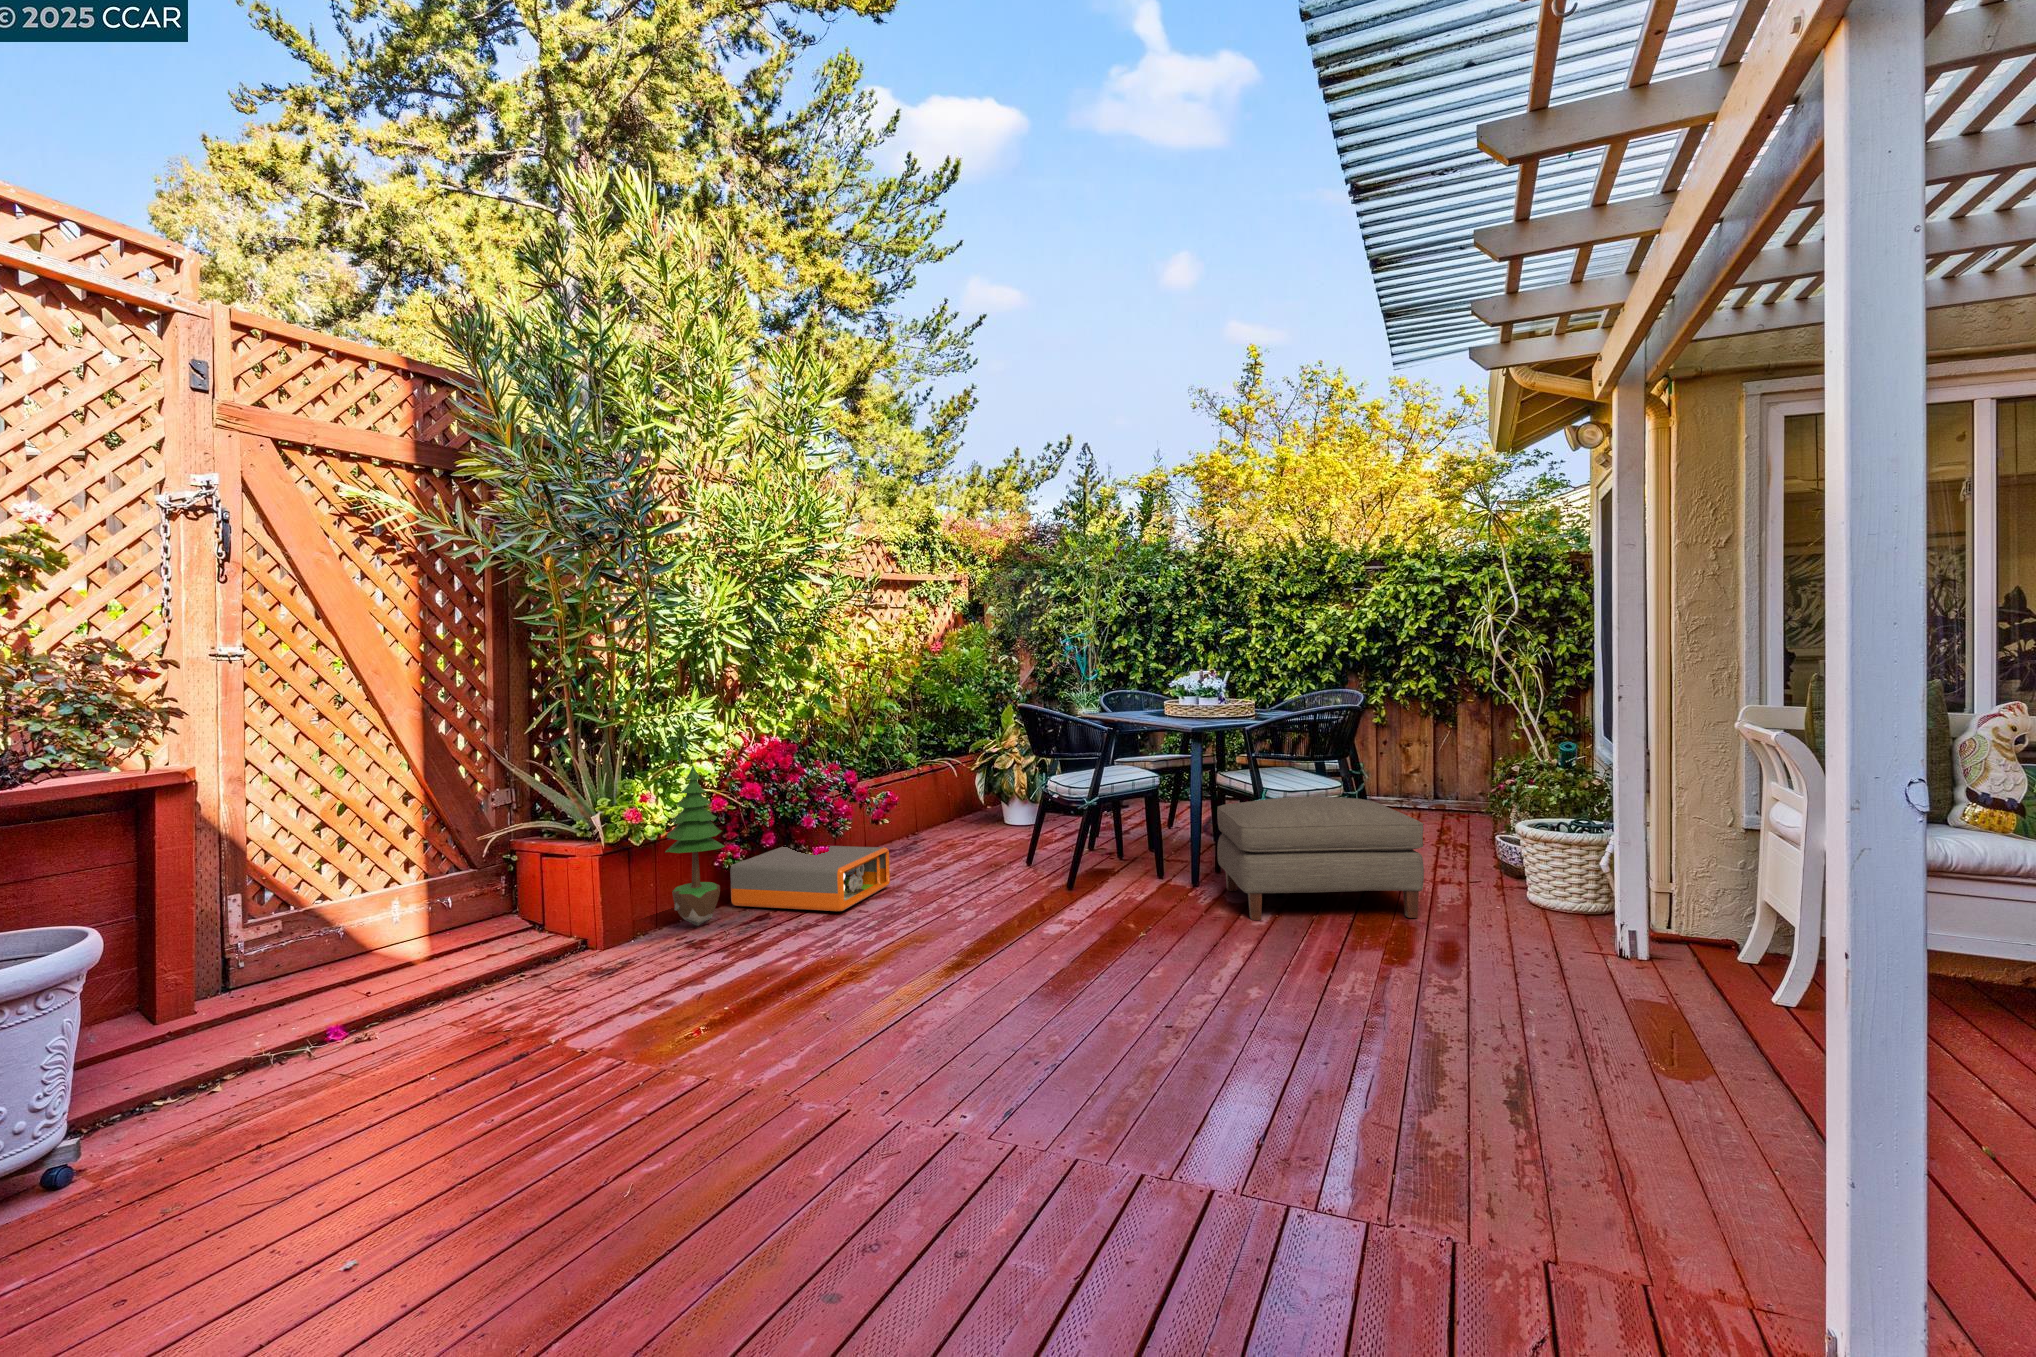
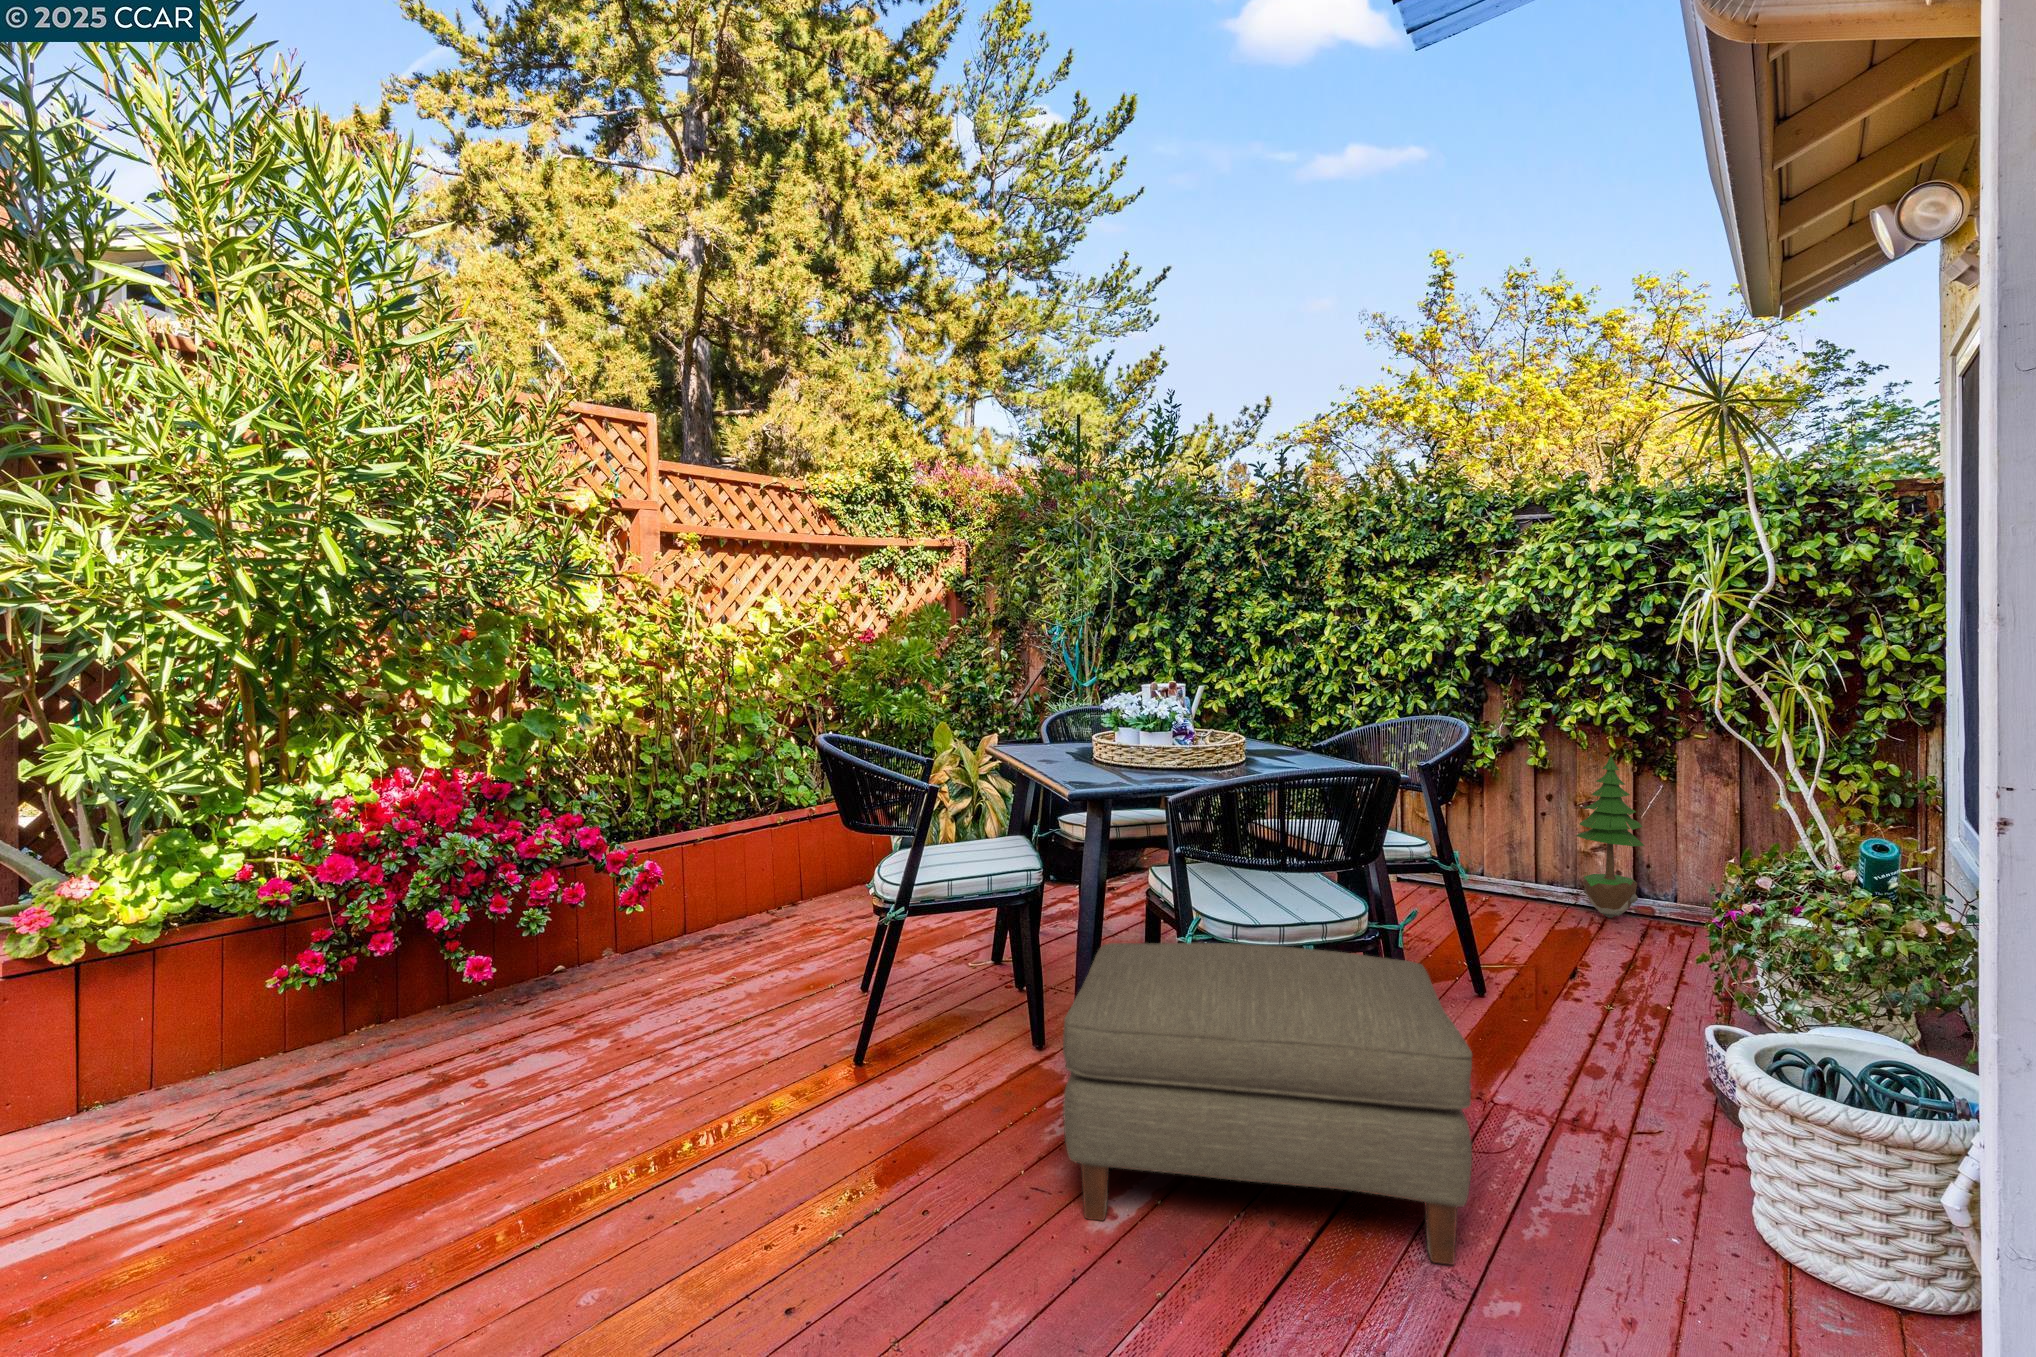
potted tree: present [665,766,725,926] -> present [1576,756,1644,918]
storage box: present [730,846,890,911] -> none [286,946,576,1095]

